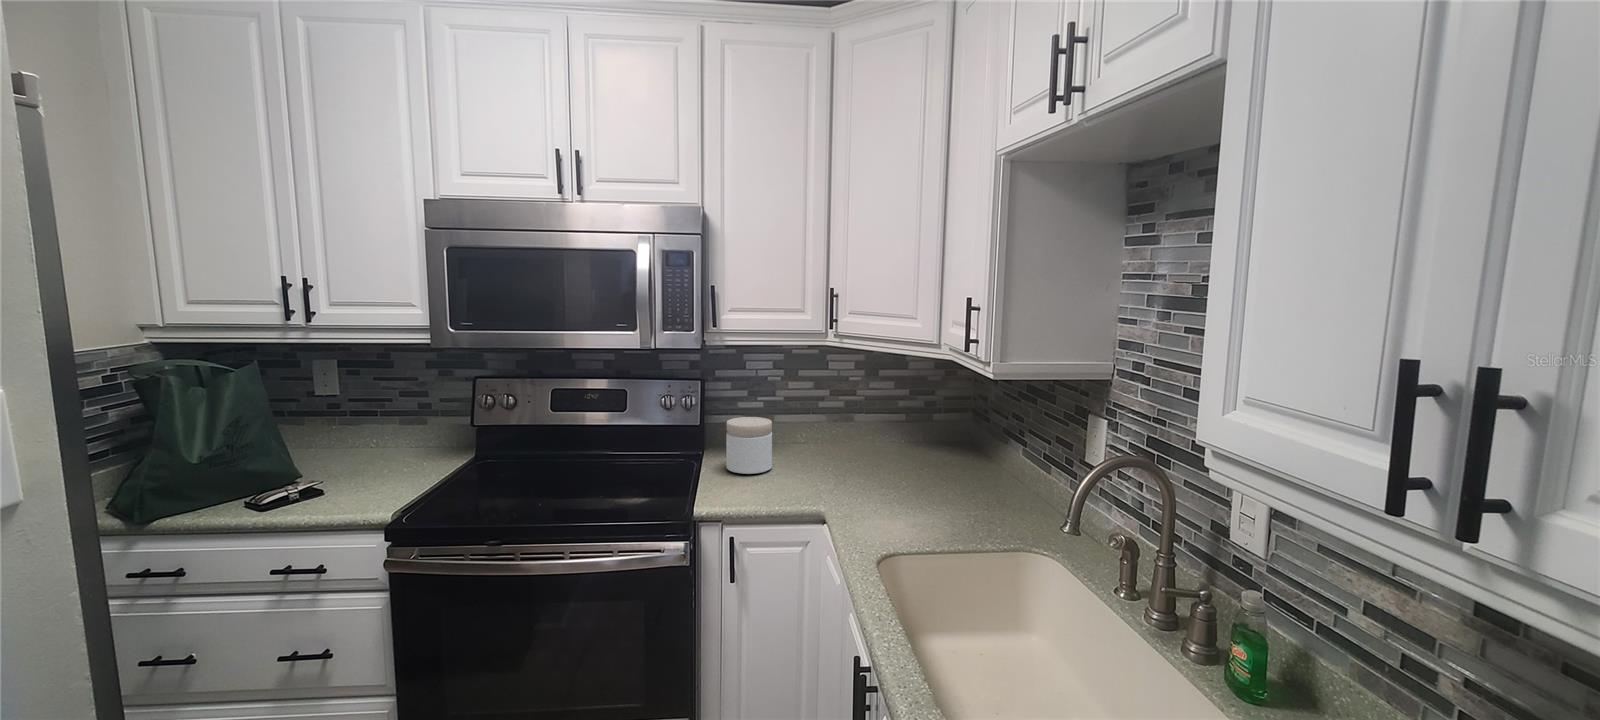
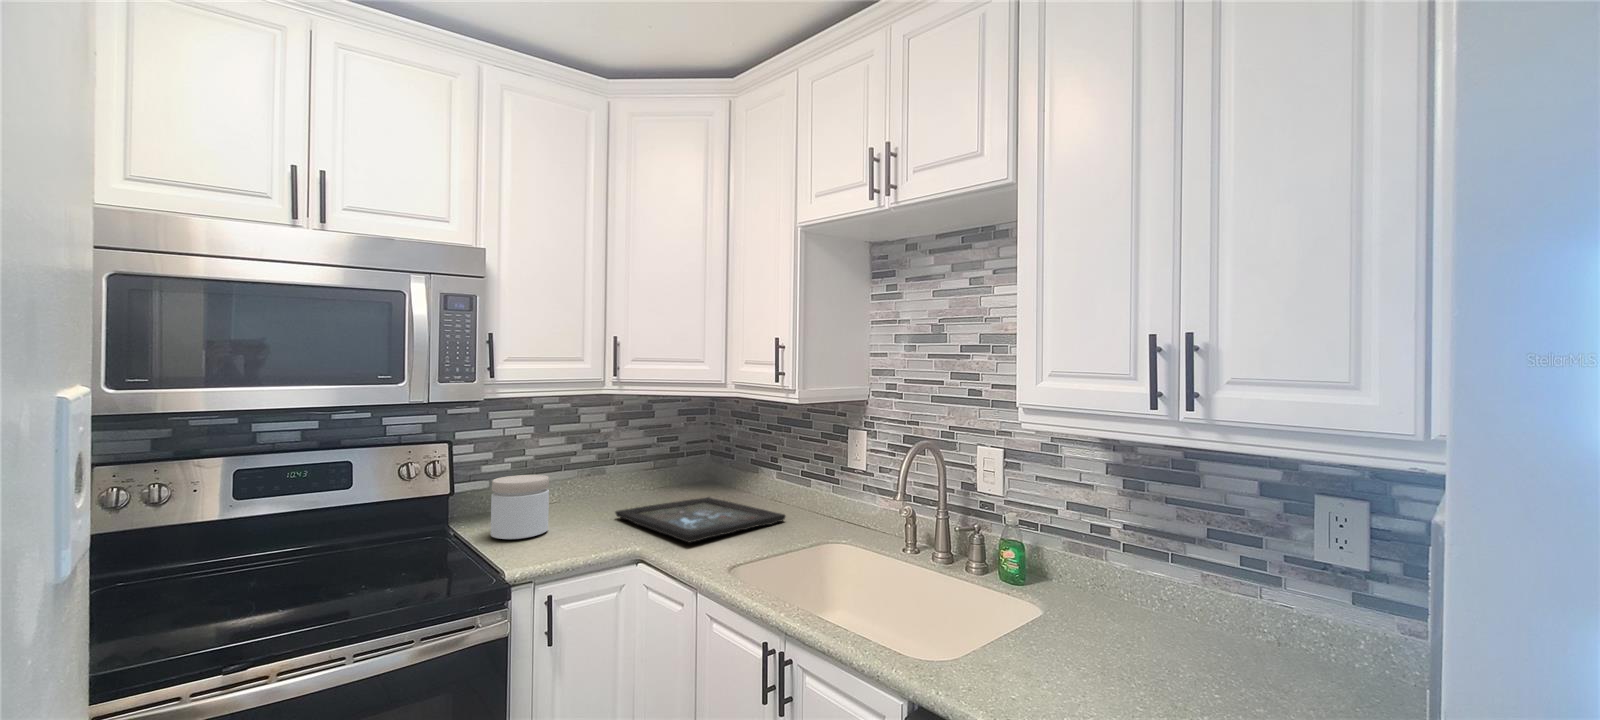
tray: none [833,461,991,513] -> present [615,497,785,543]

